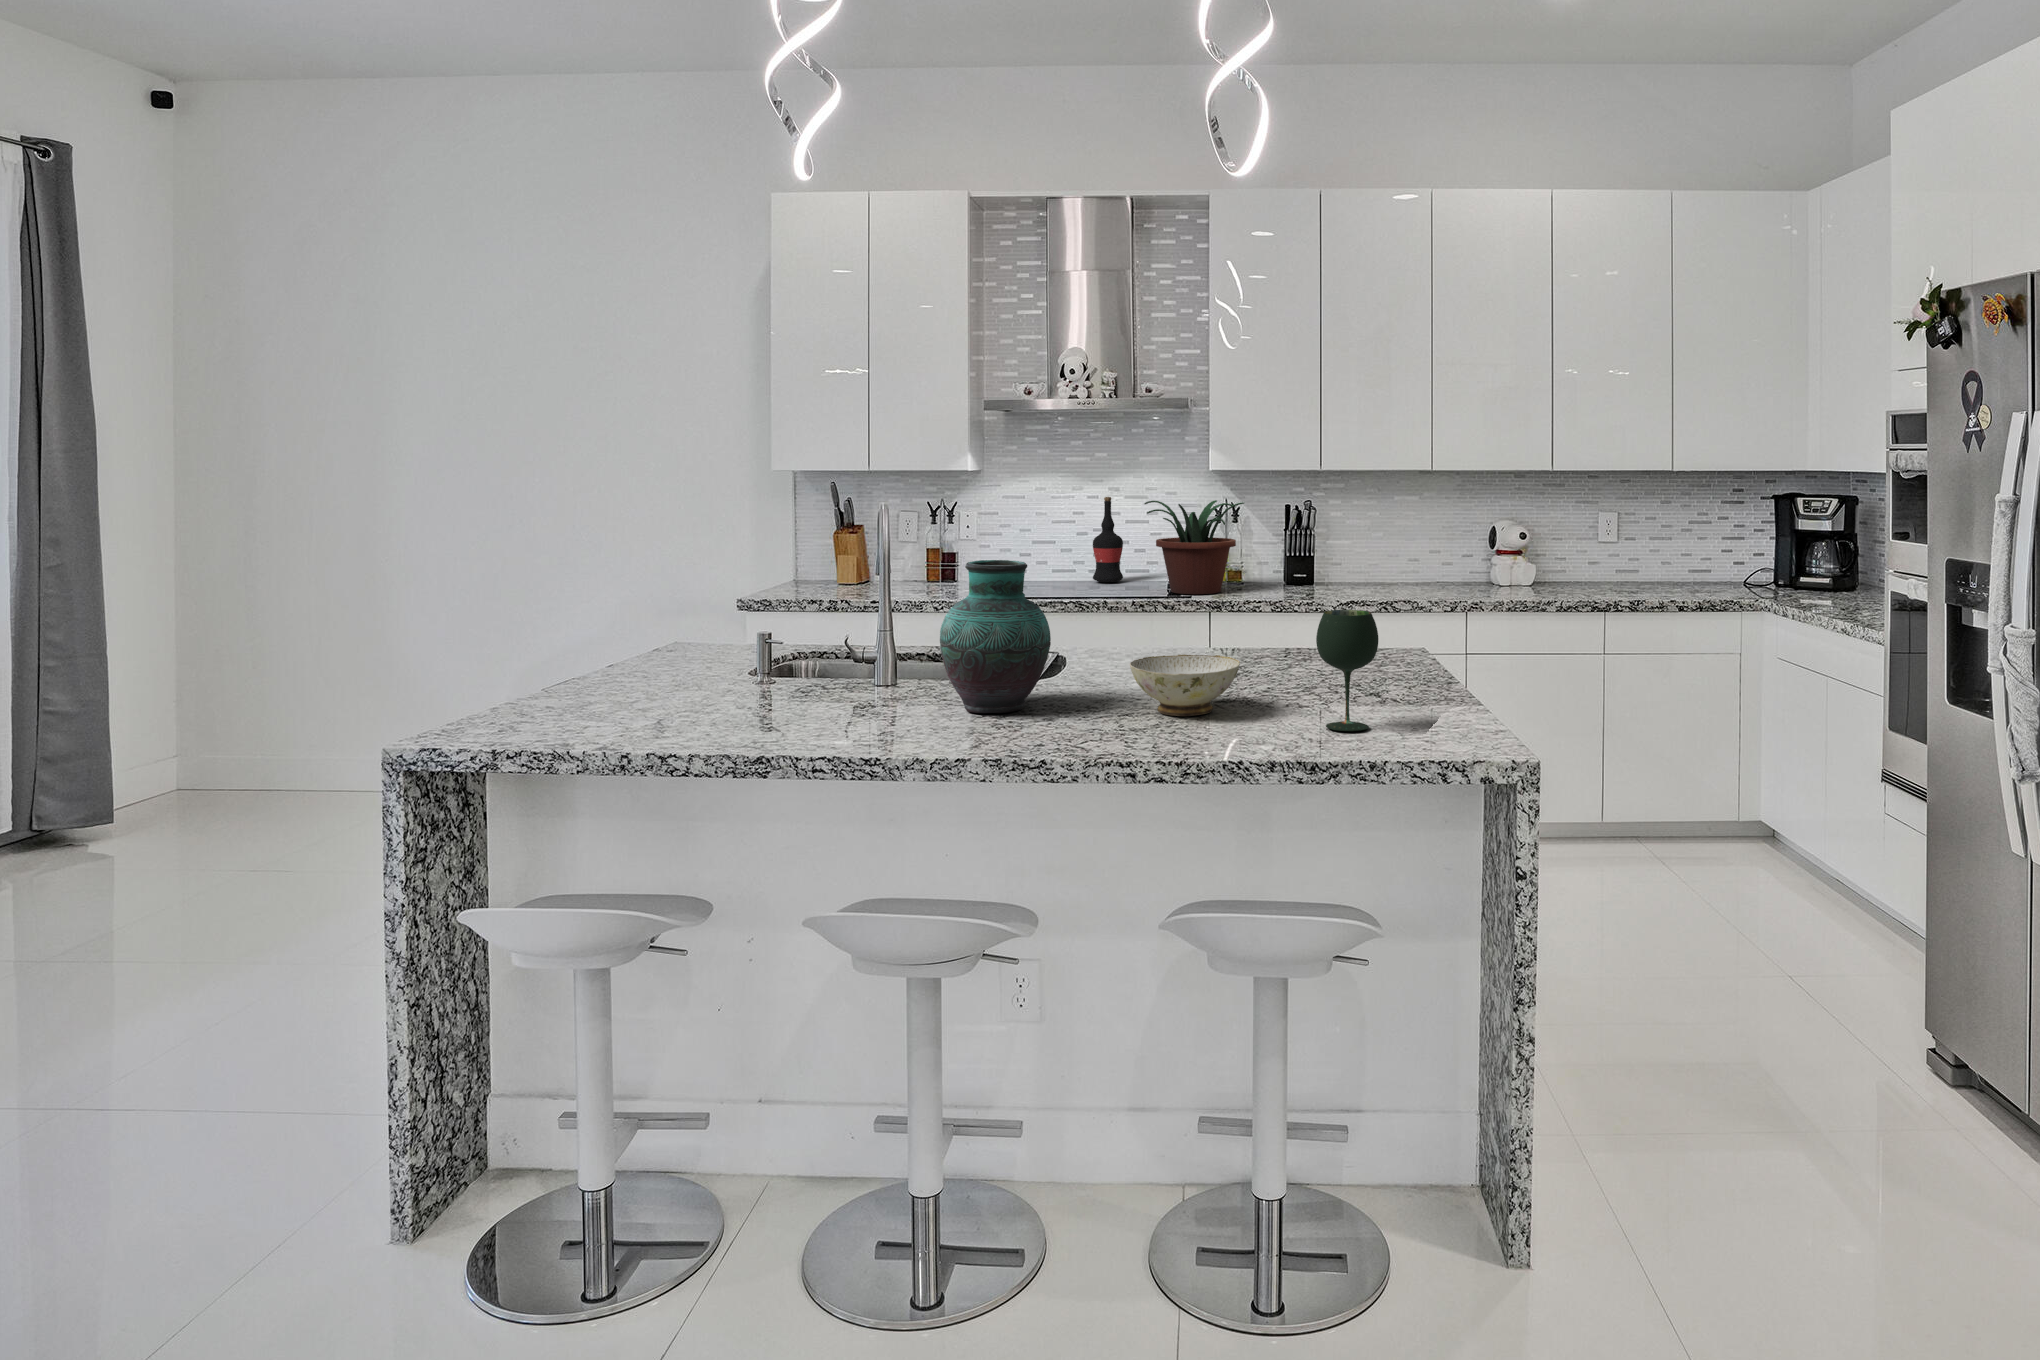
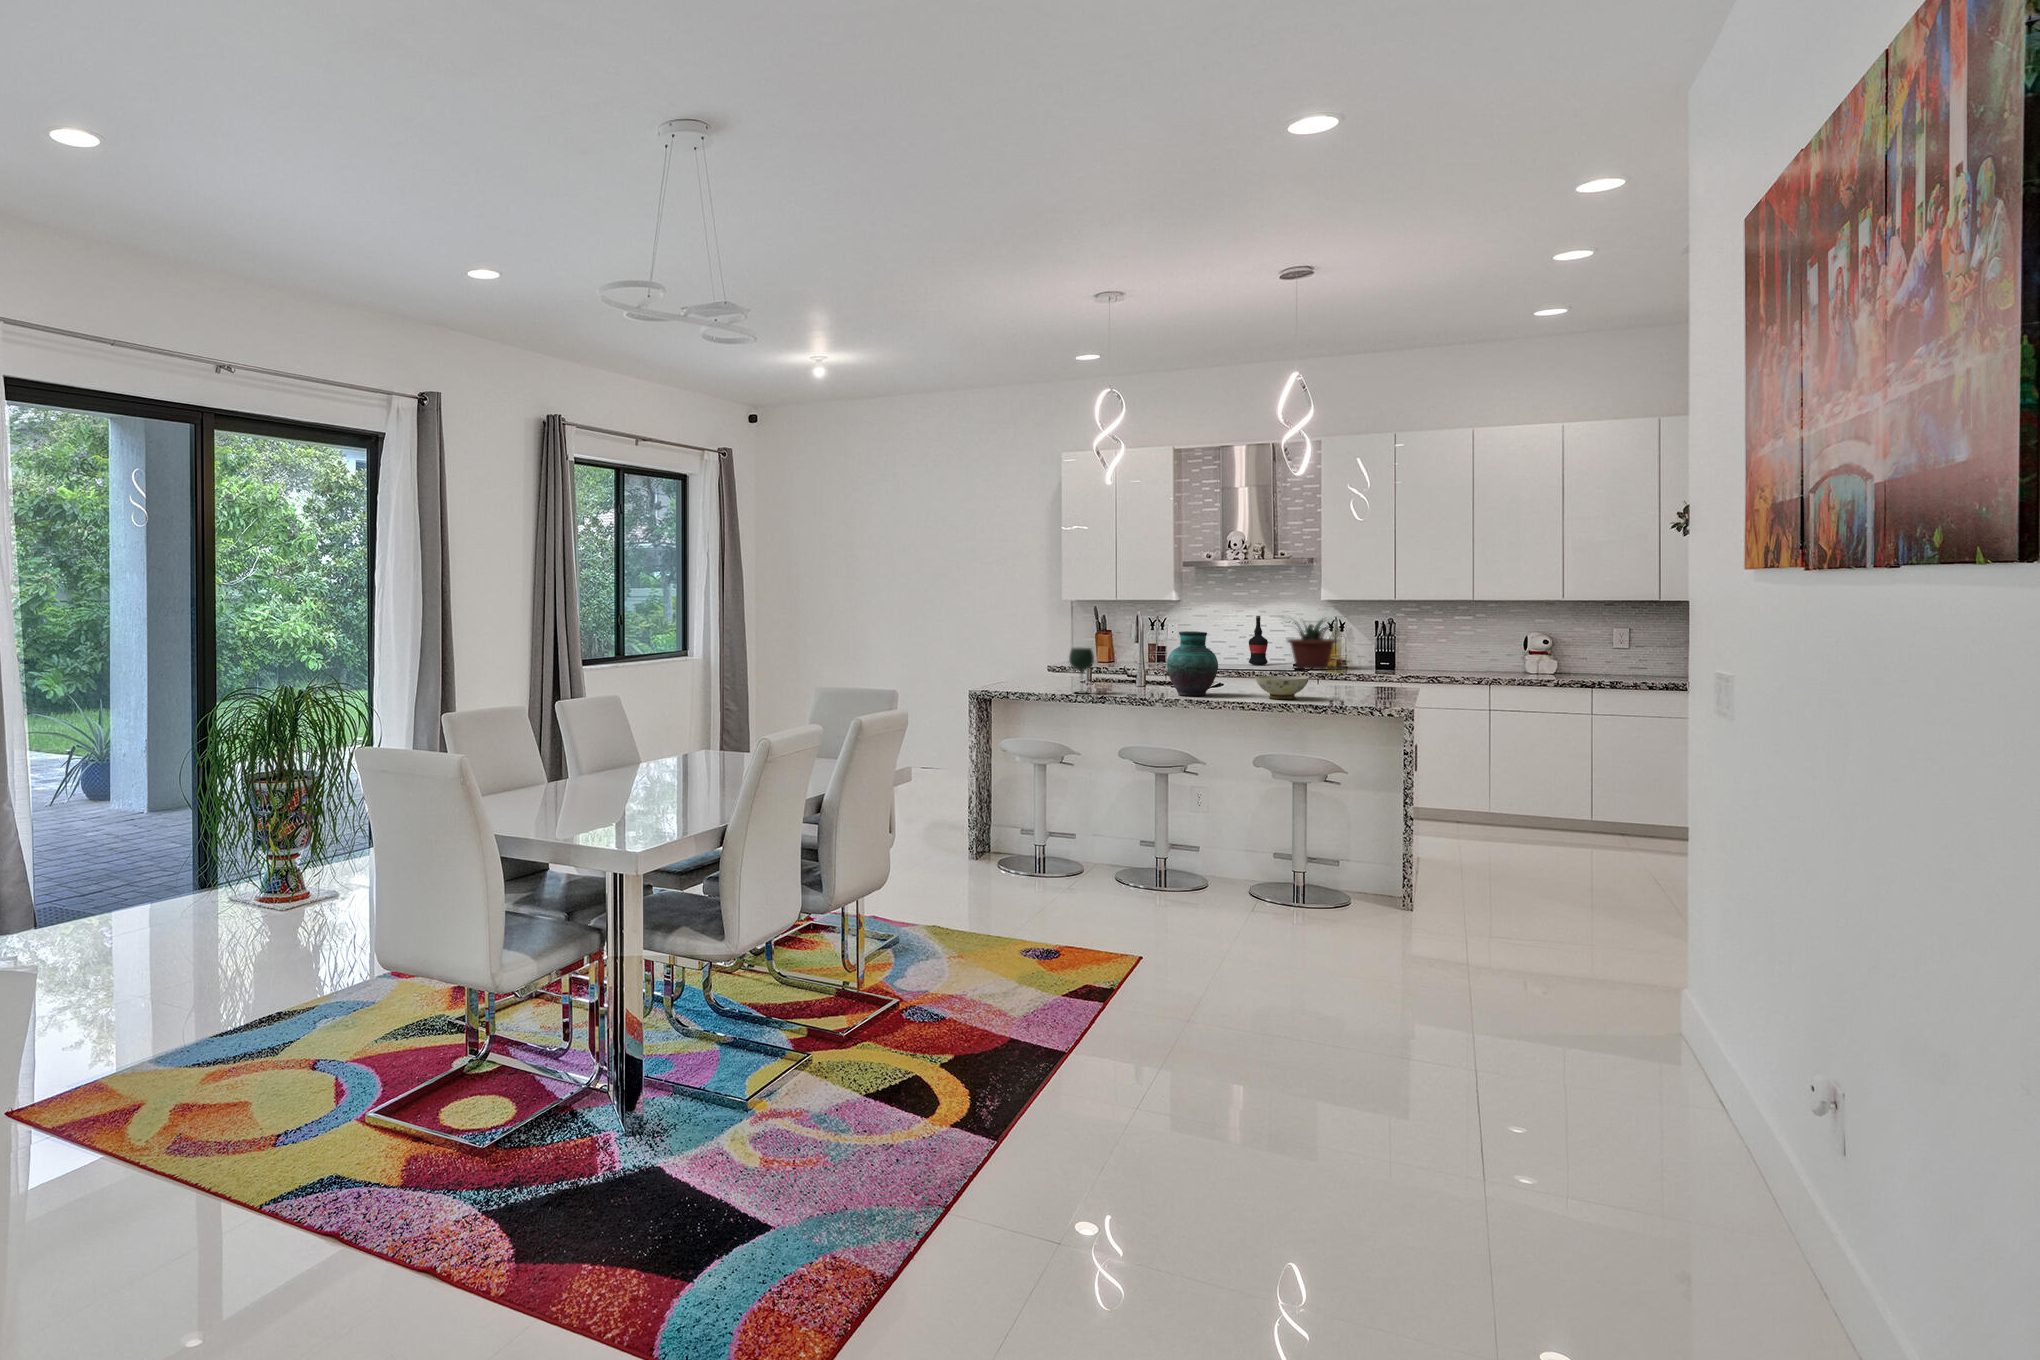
wine glass: present [1316,610,1378,731] -> present [1069,648,1094,693]

